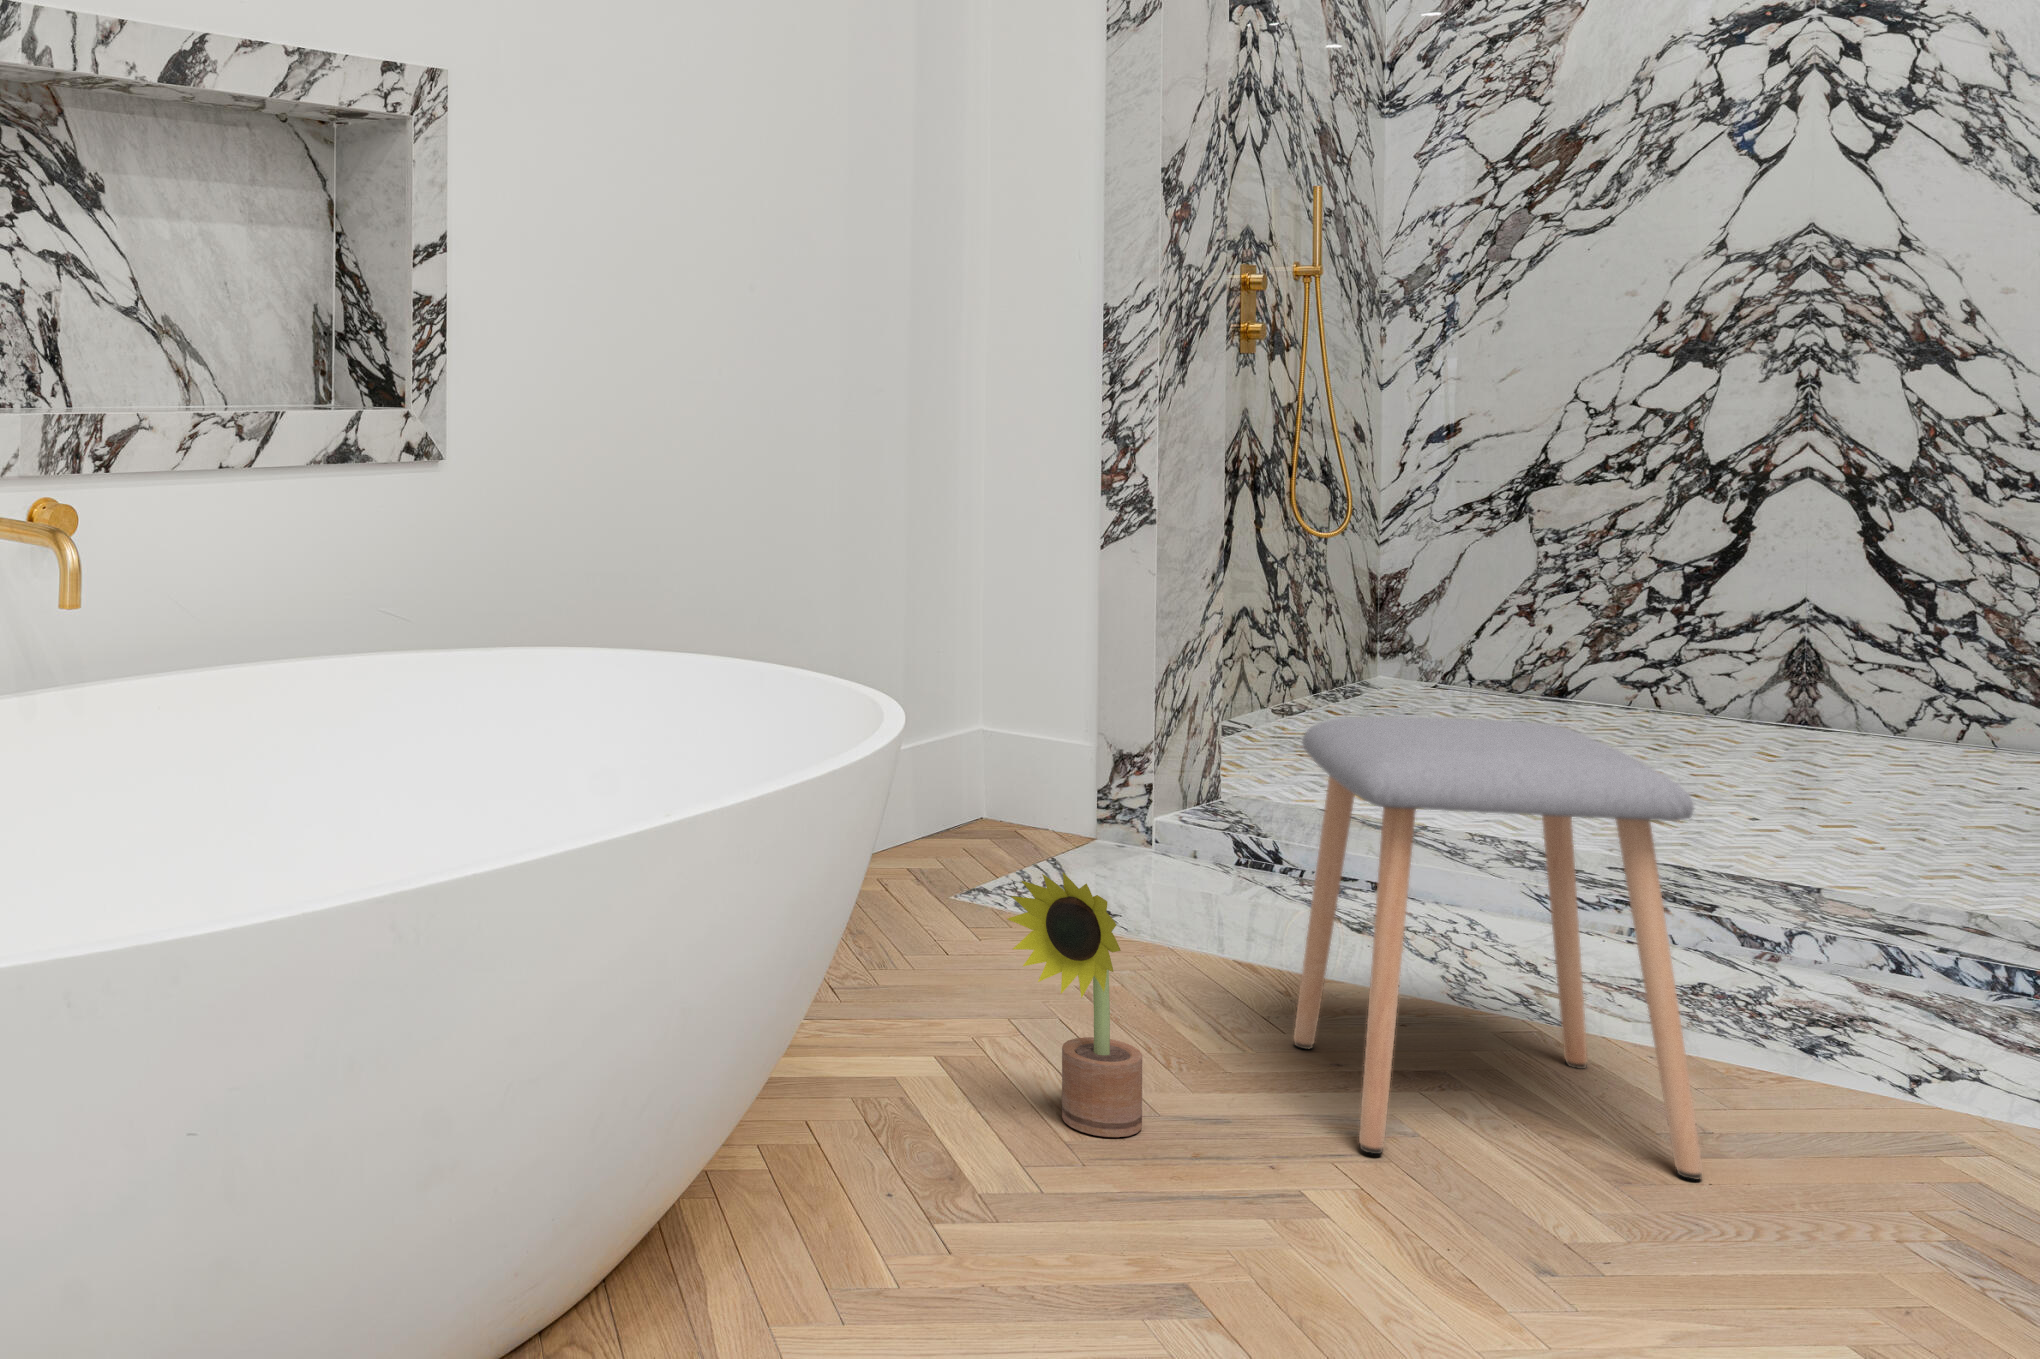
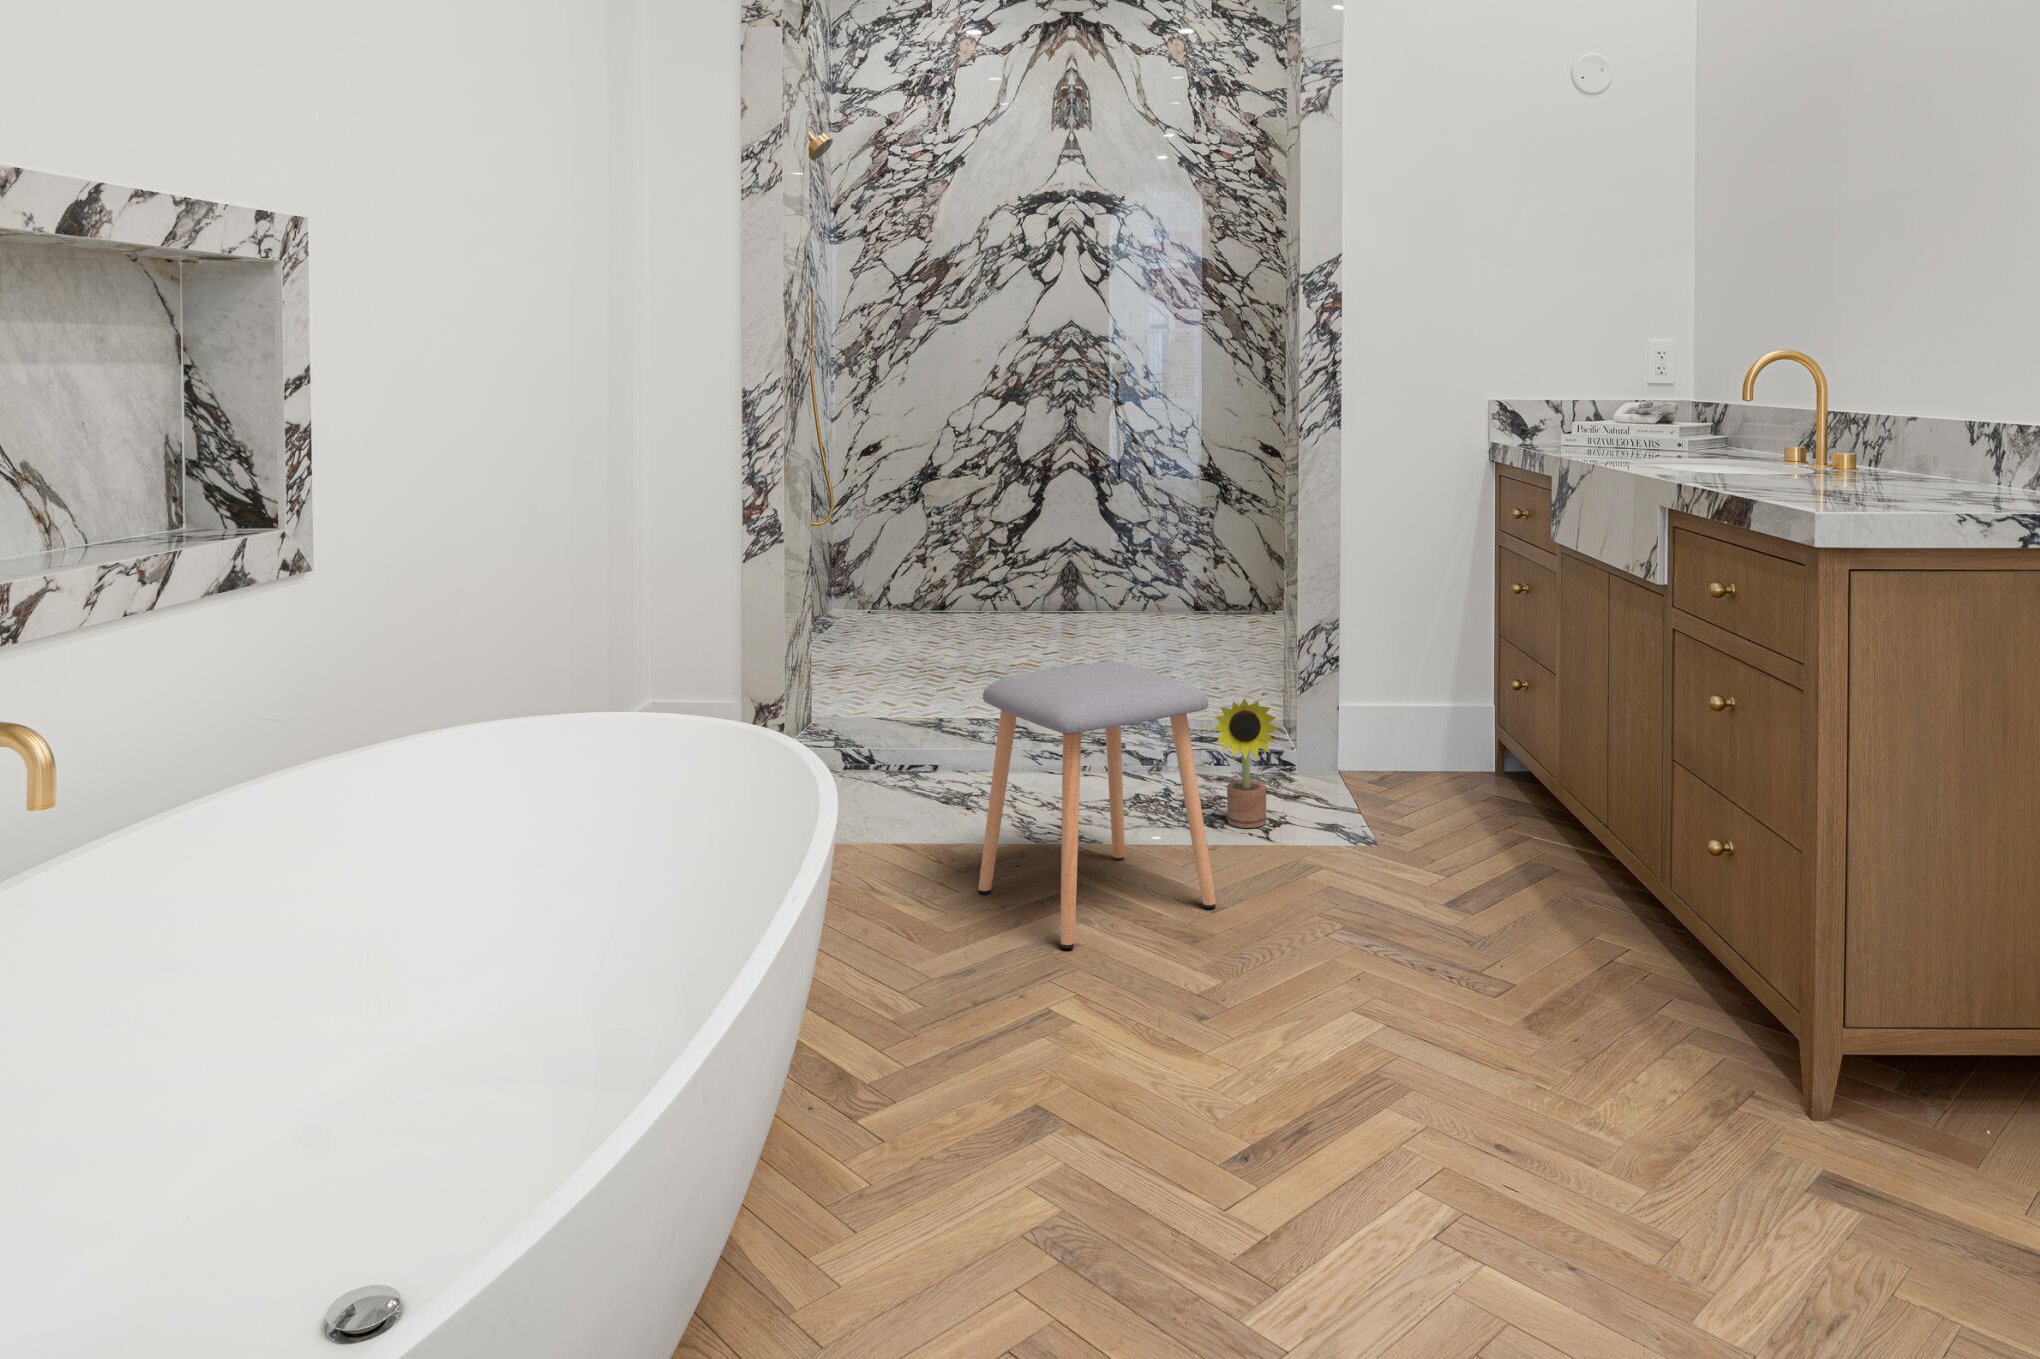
decorative plant: present [1007,873,1142,1137] -> present [1213,698,1278,828]

